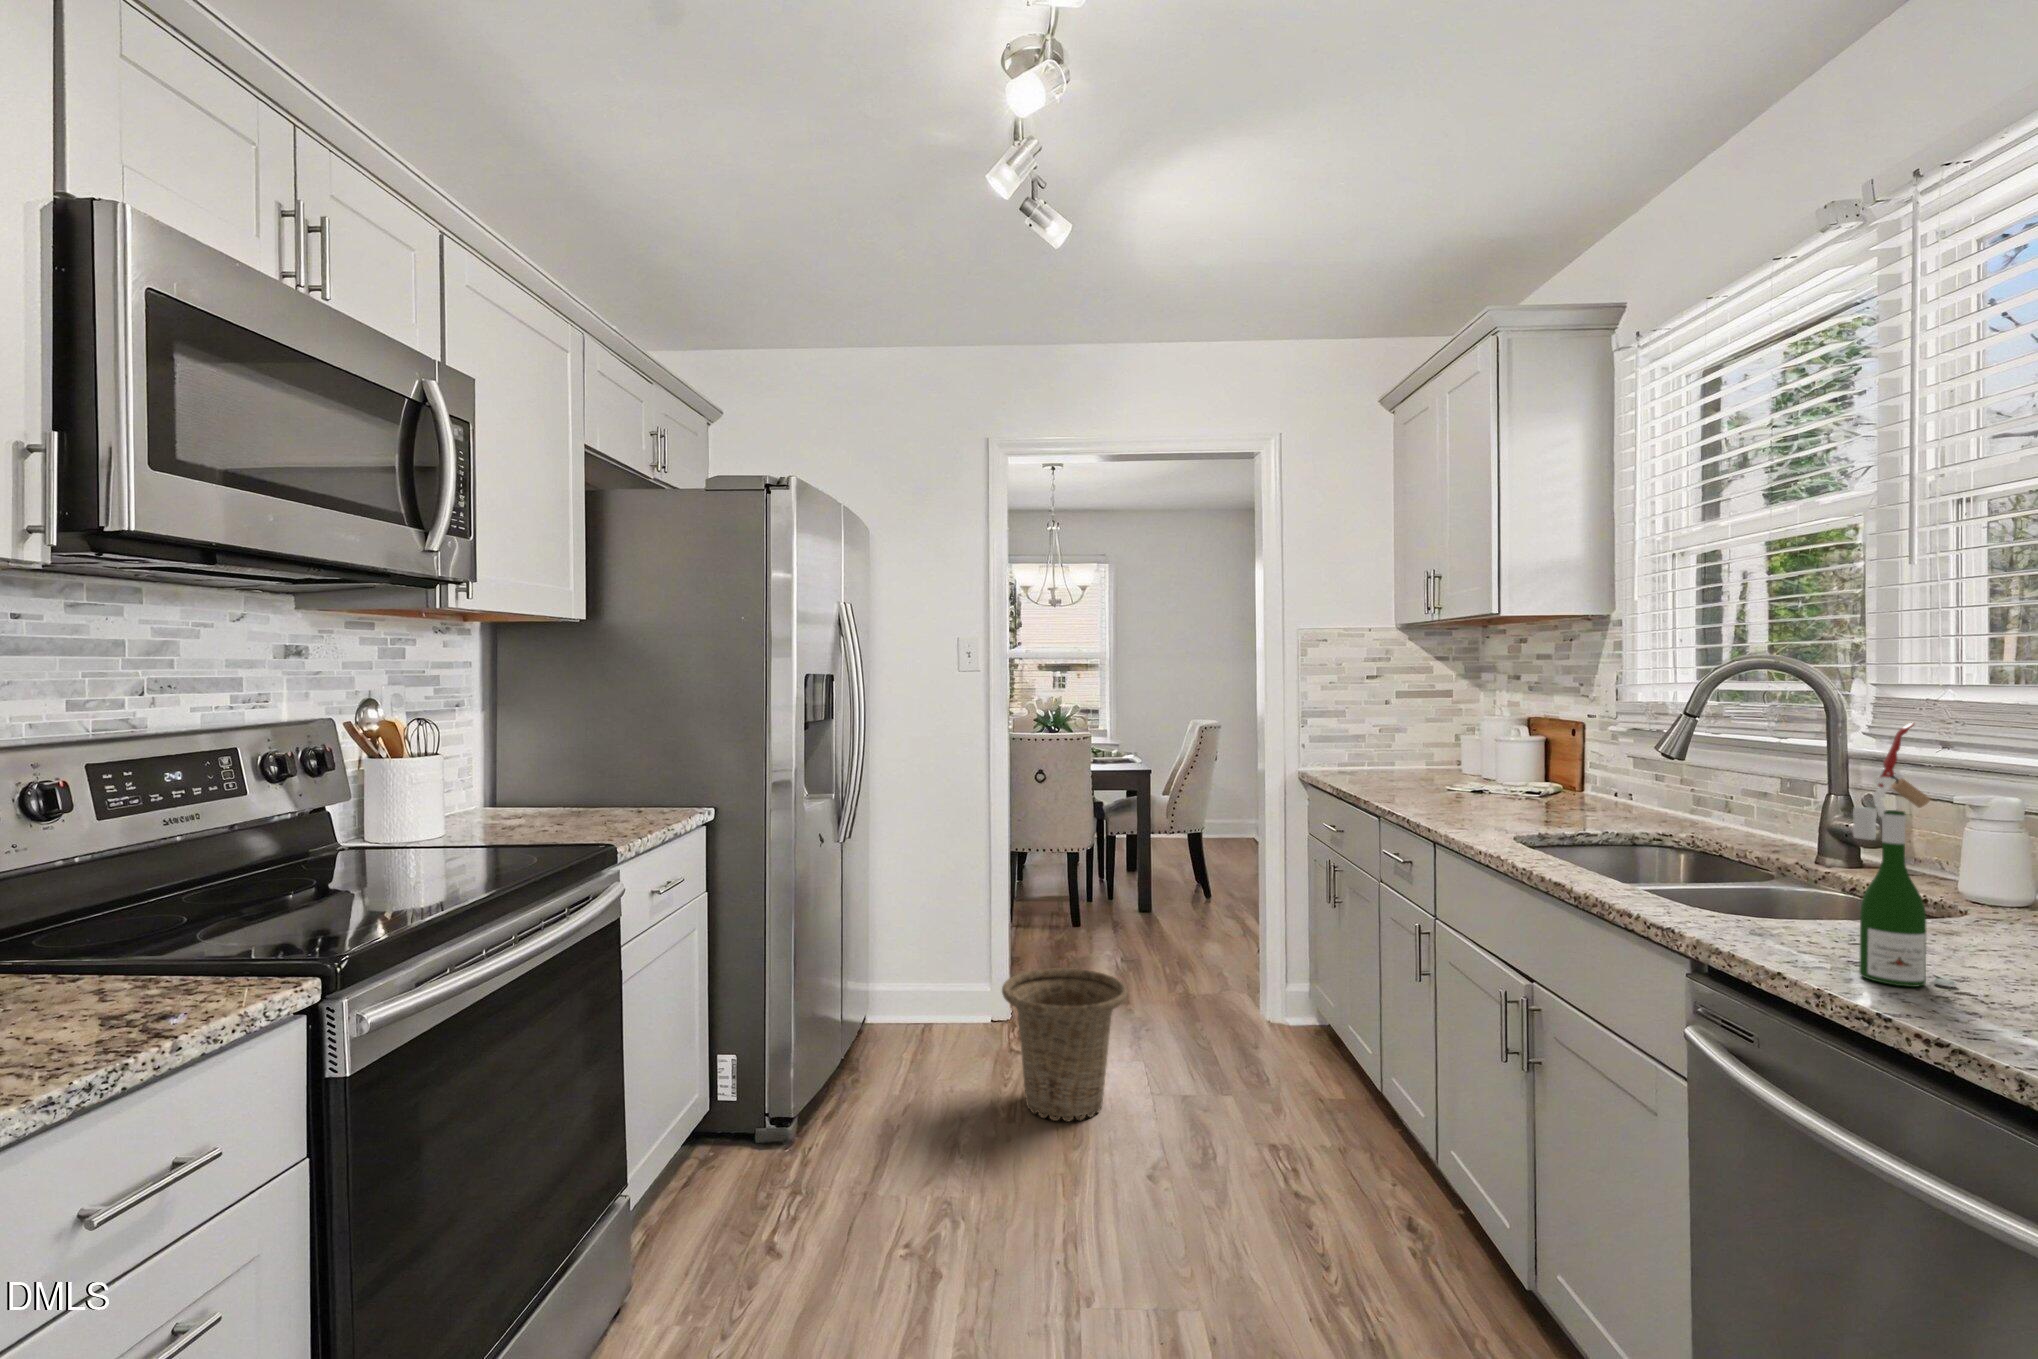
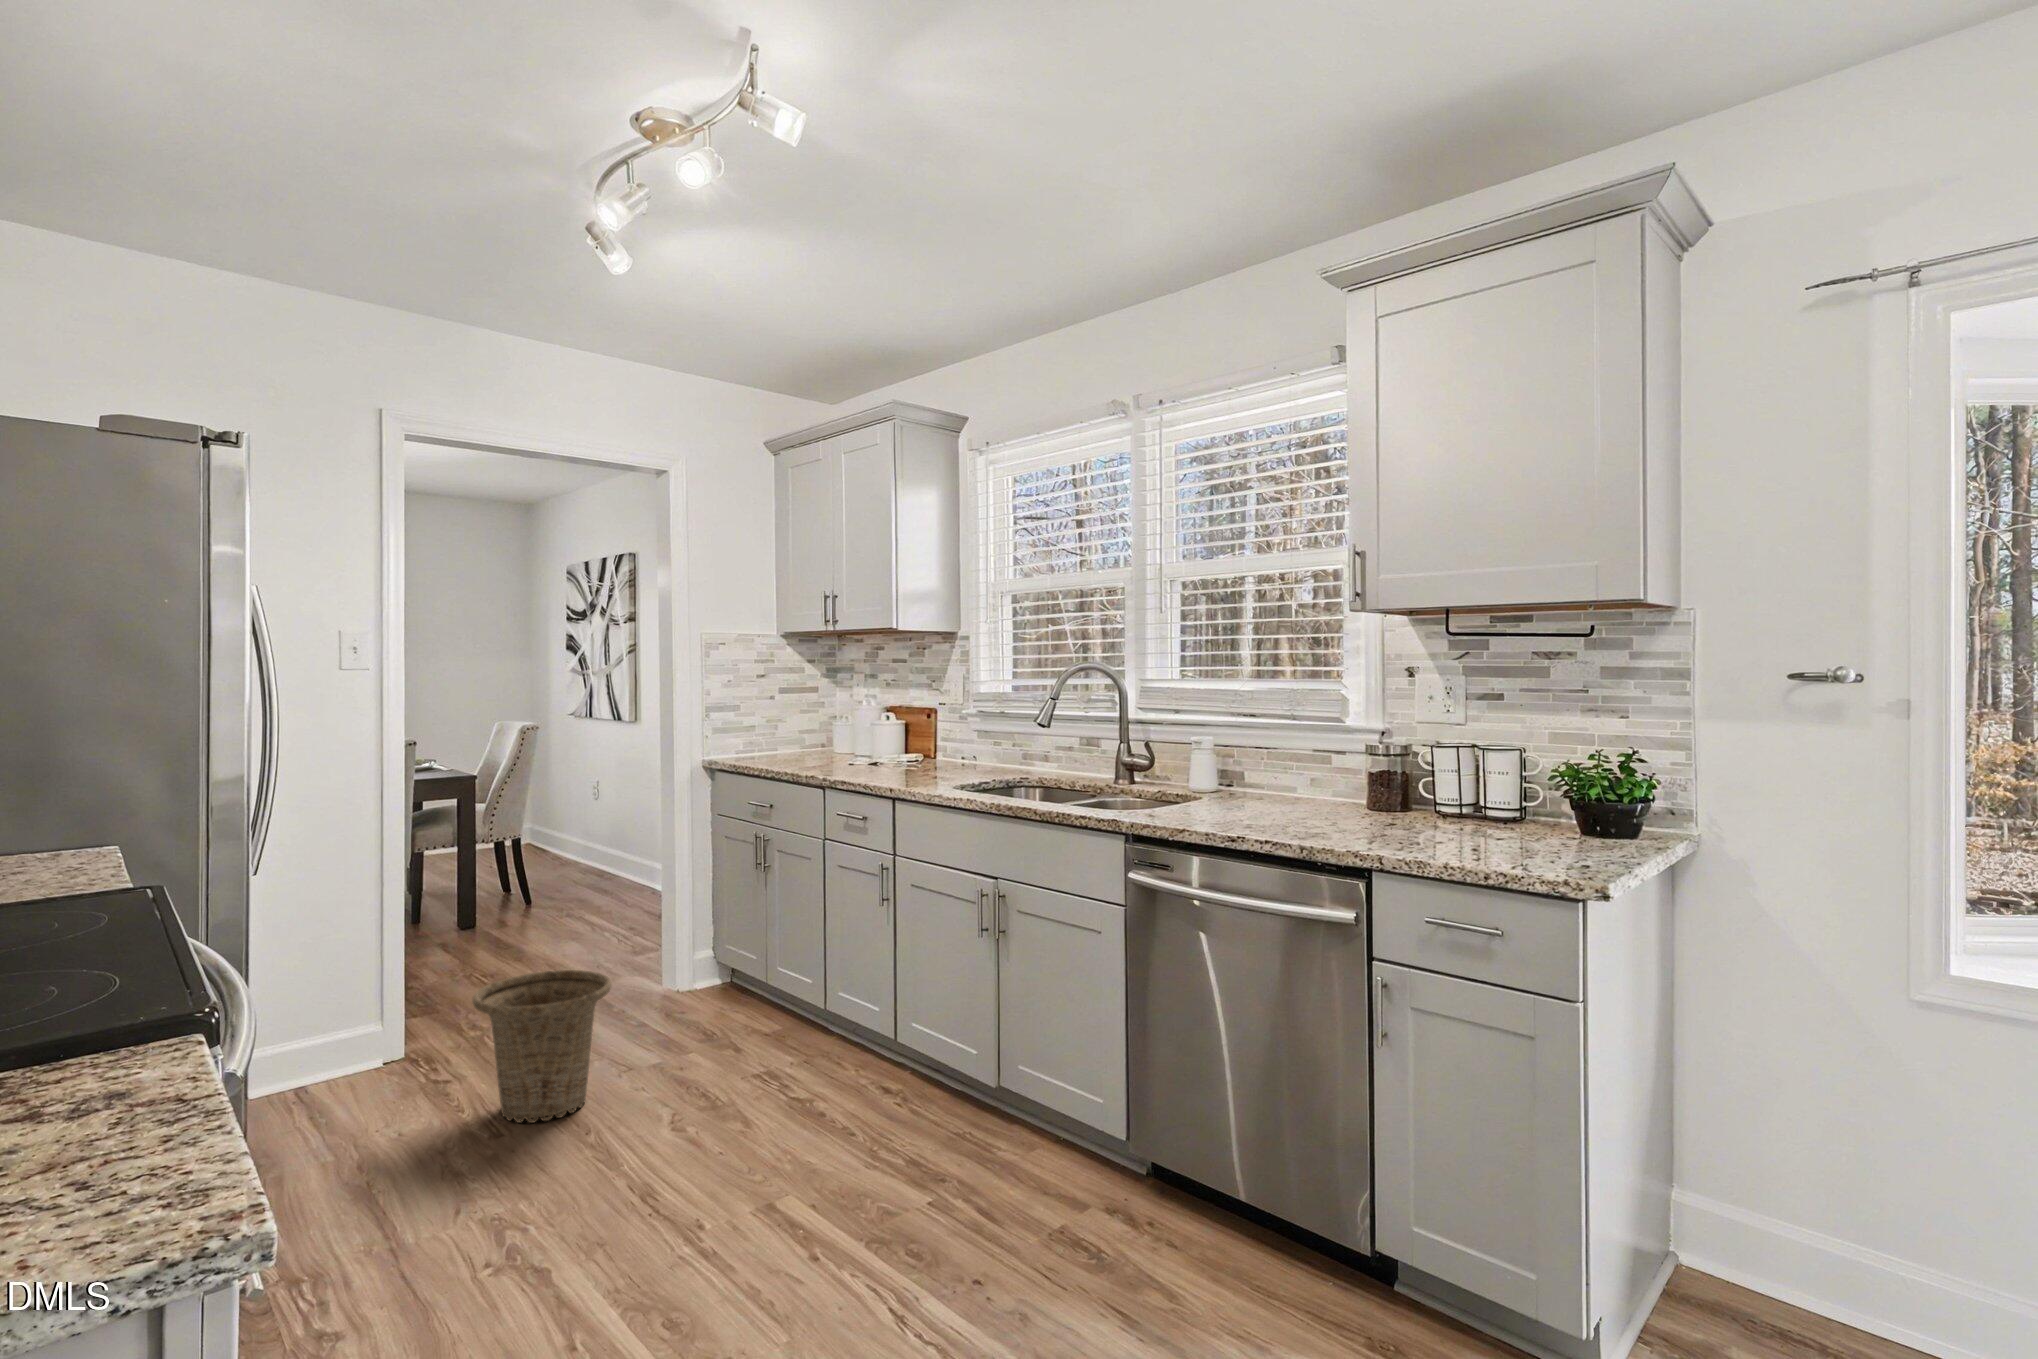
wine bottle: present [1853,723,1957,987] -> none [1204,692,1245,827]

